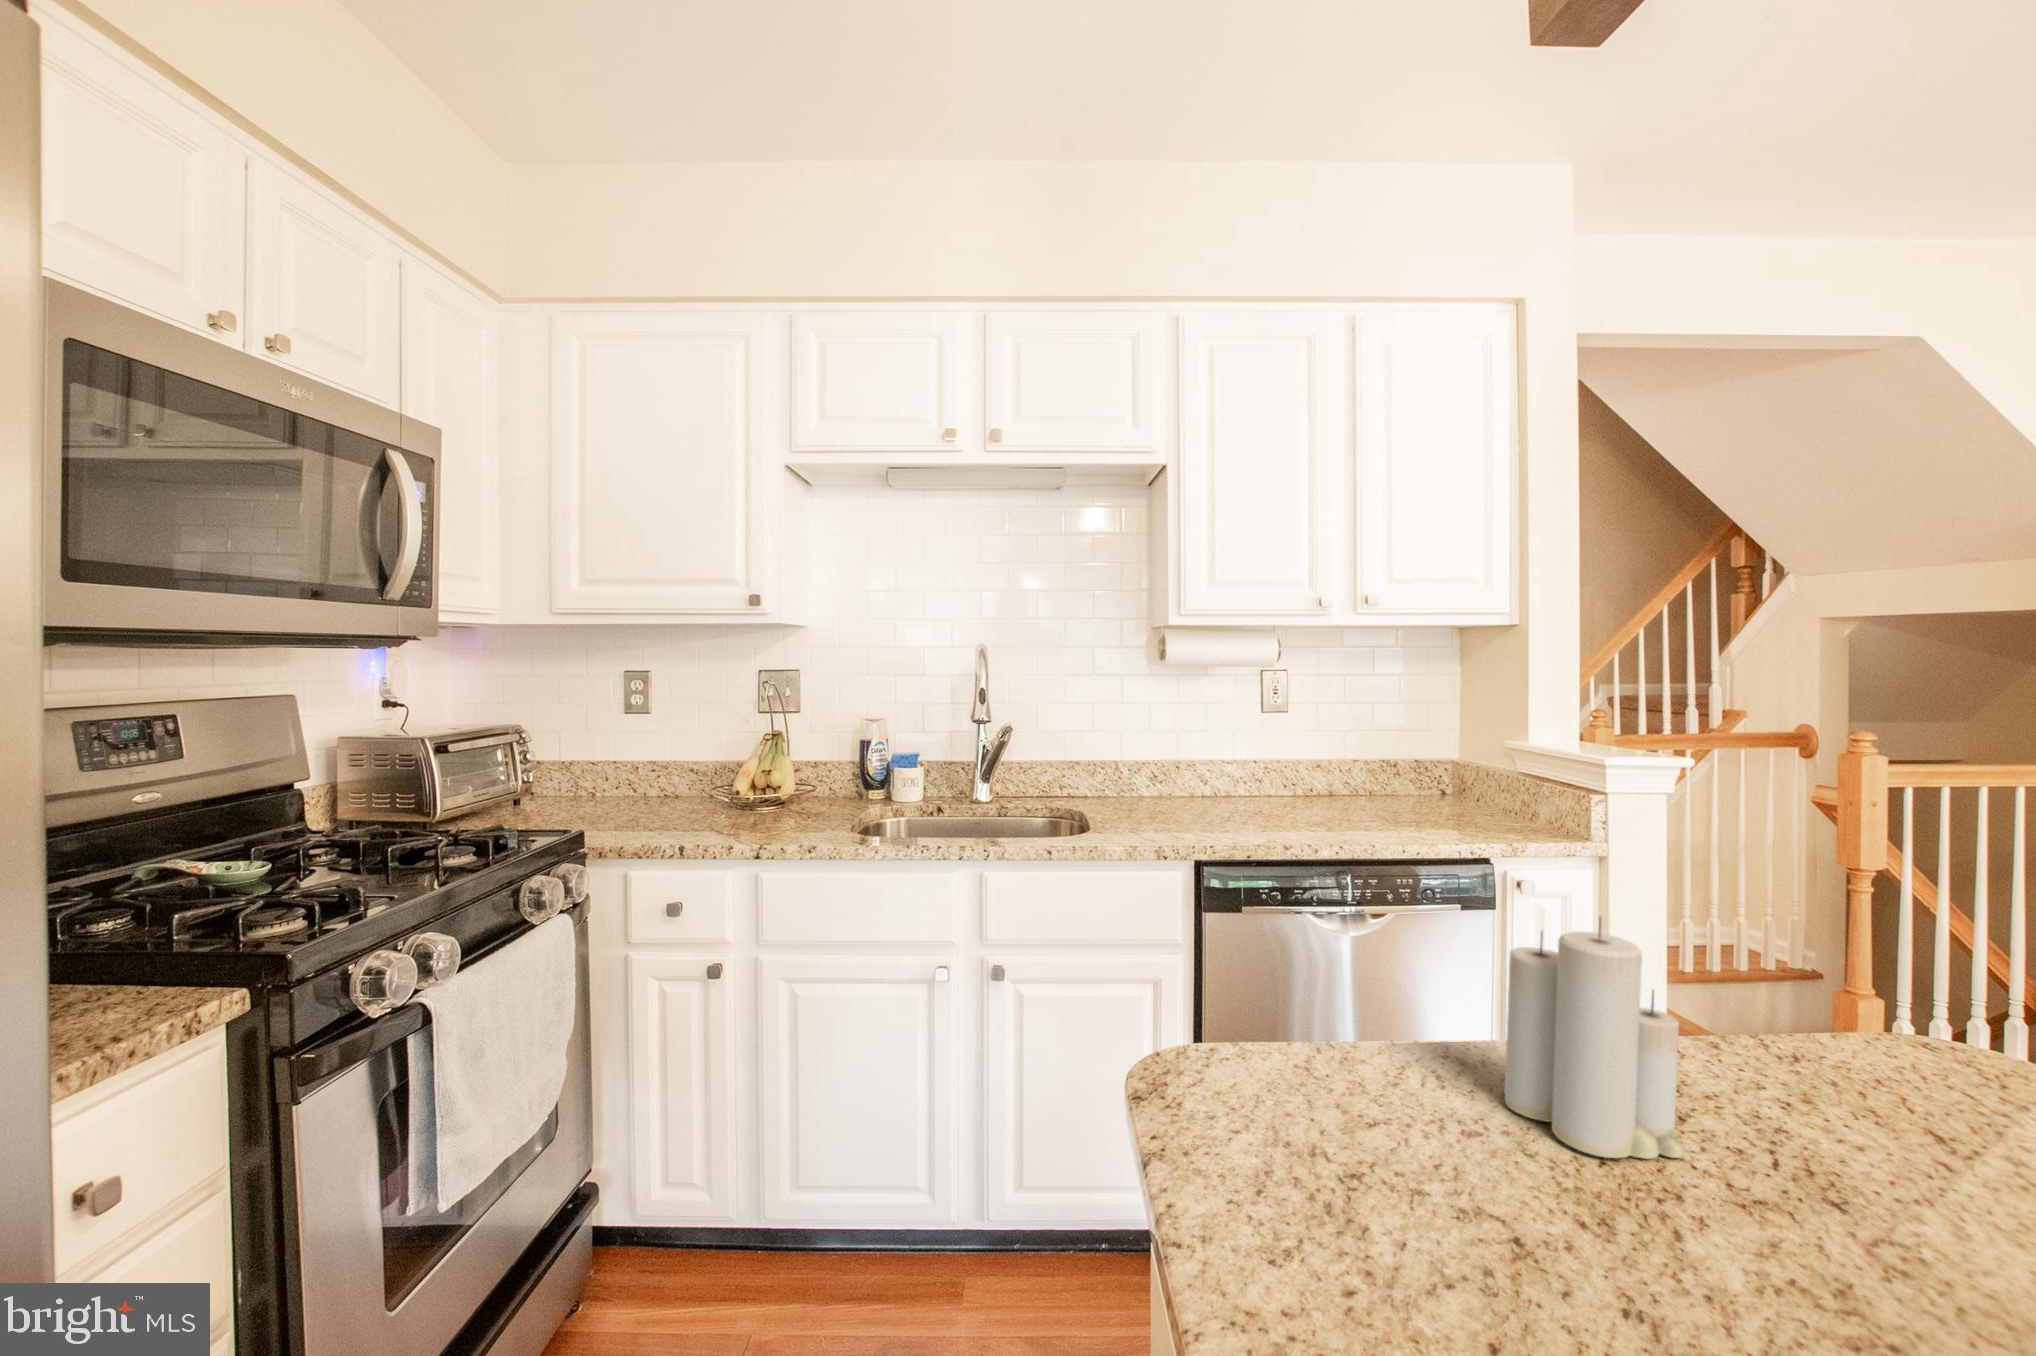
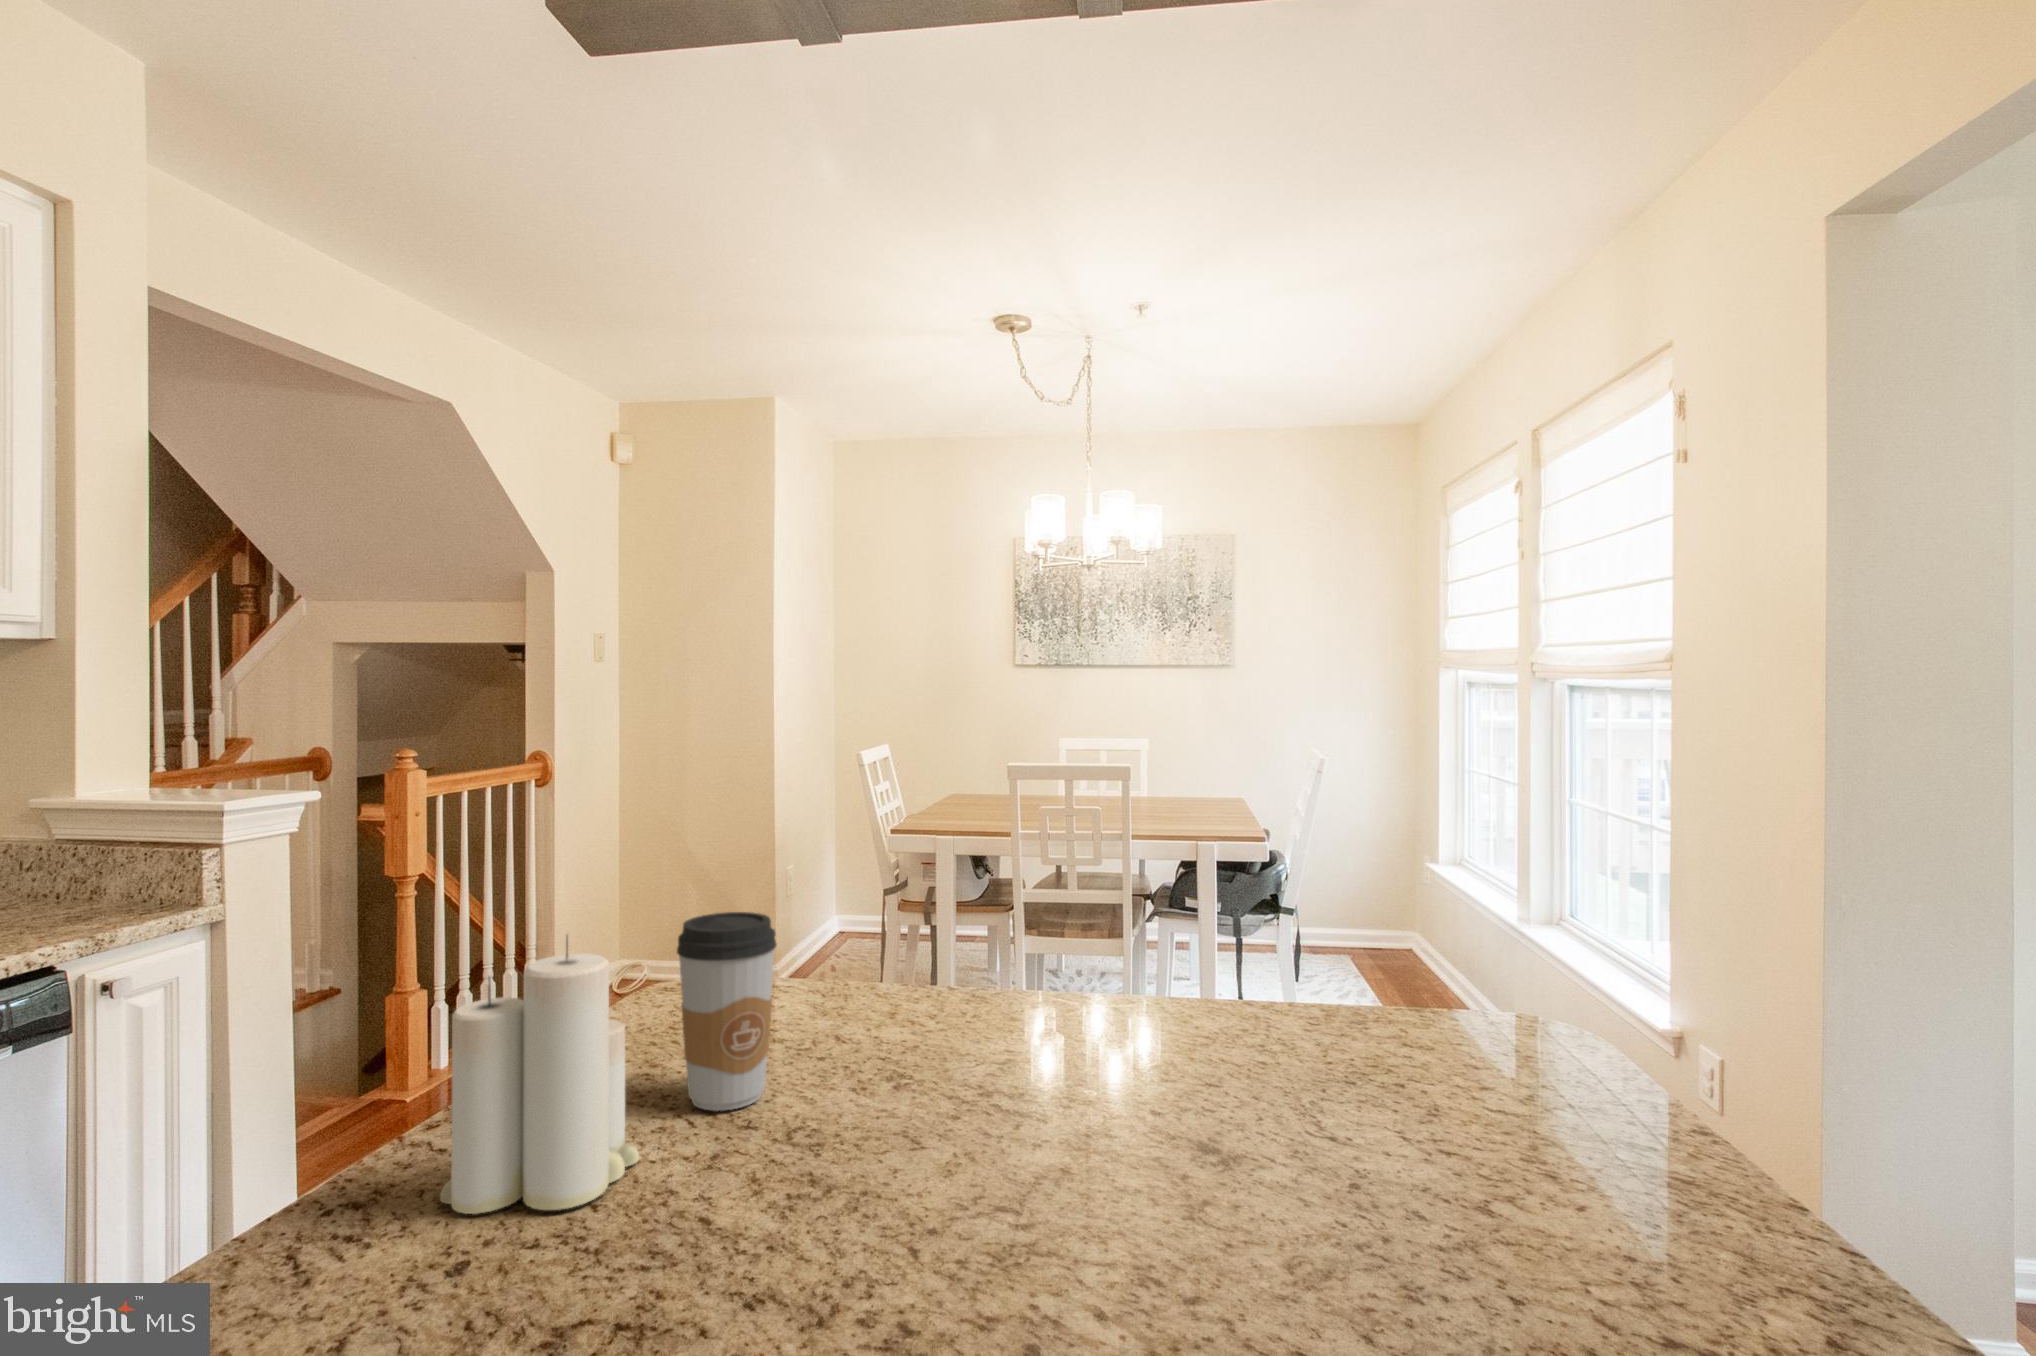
coffee cup: none [1785,955,1937,1191] -> present [677,912,777,1111]

